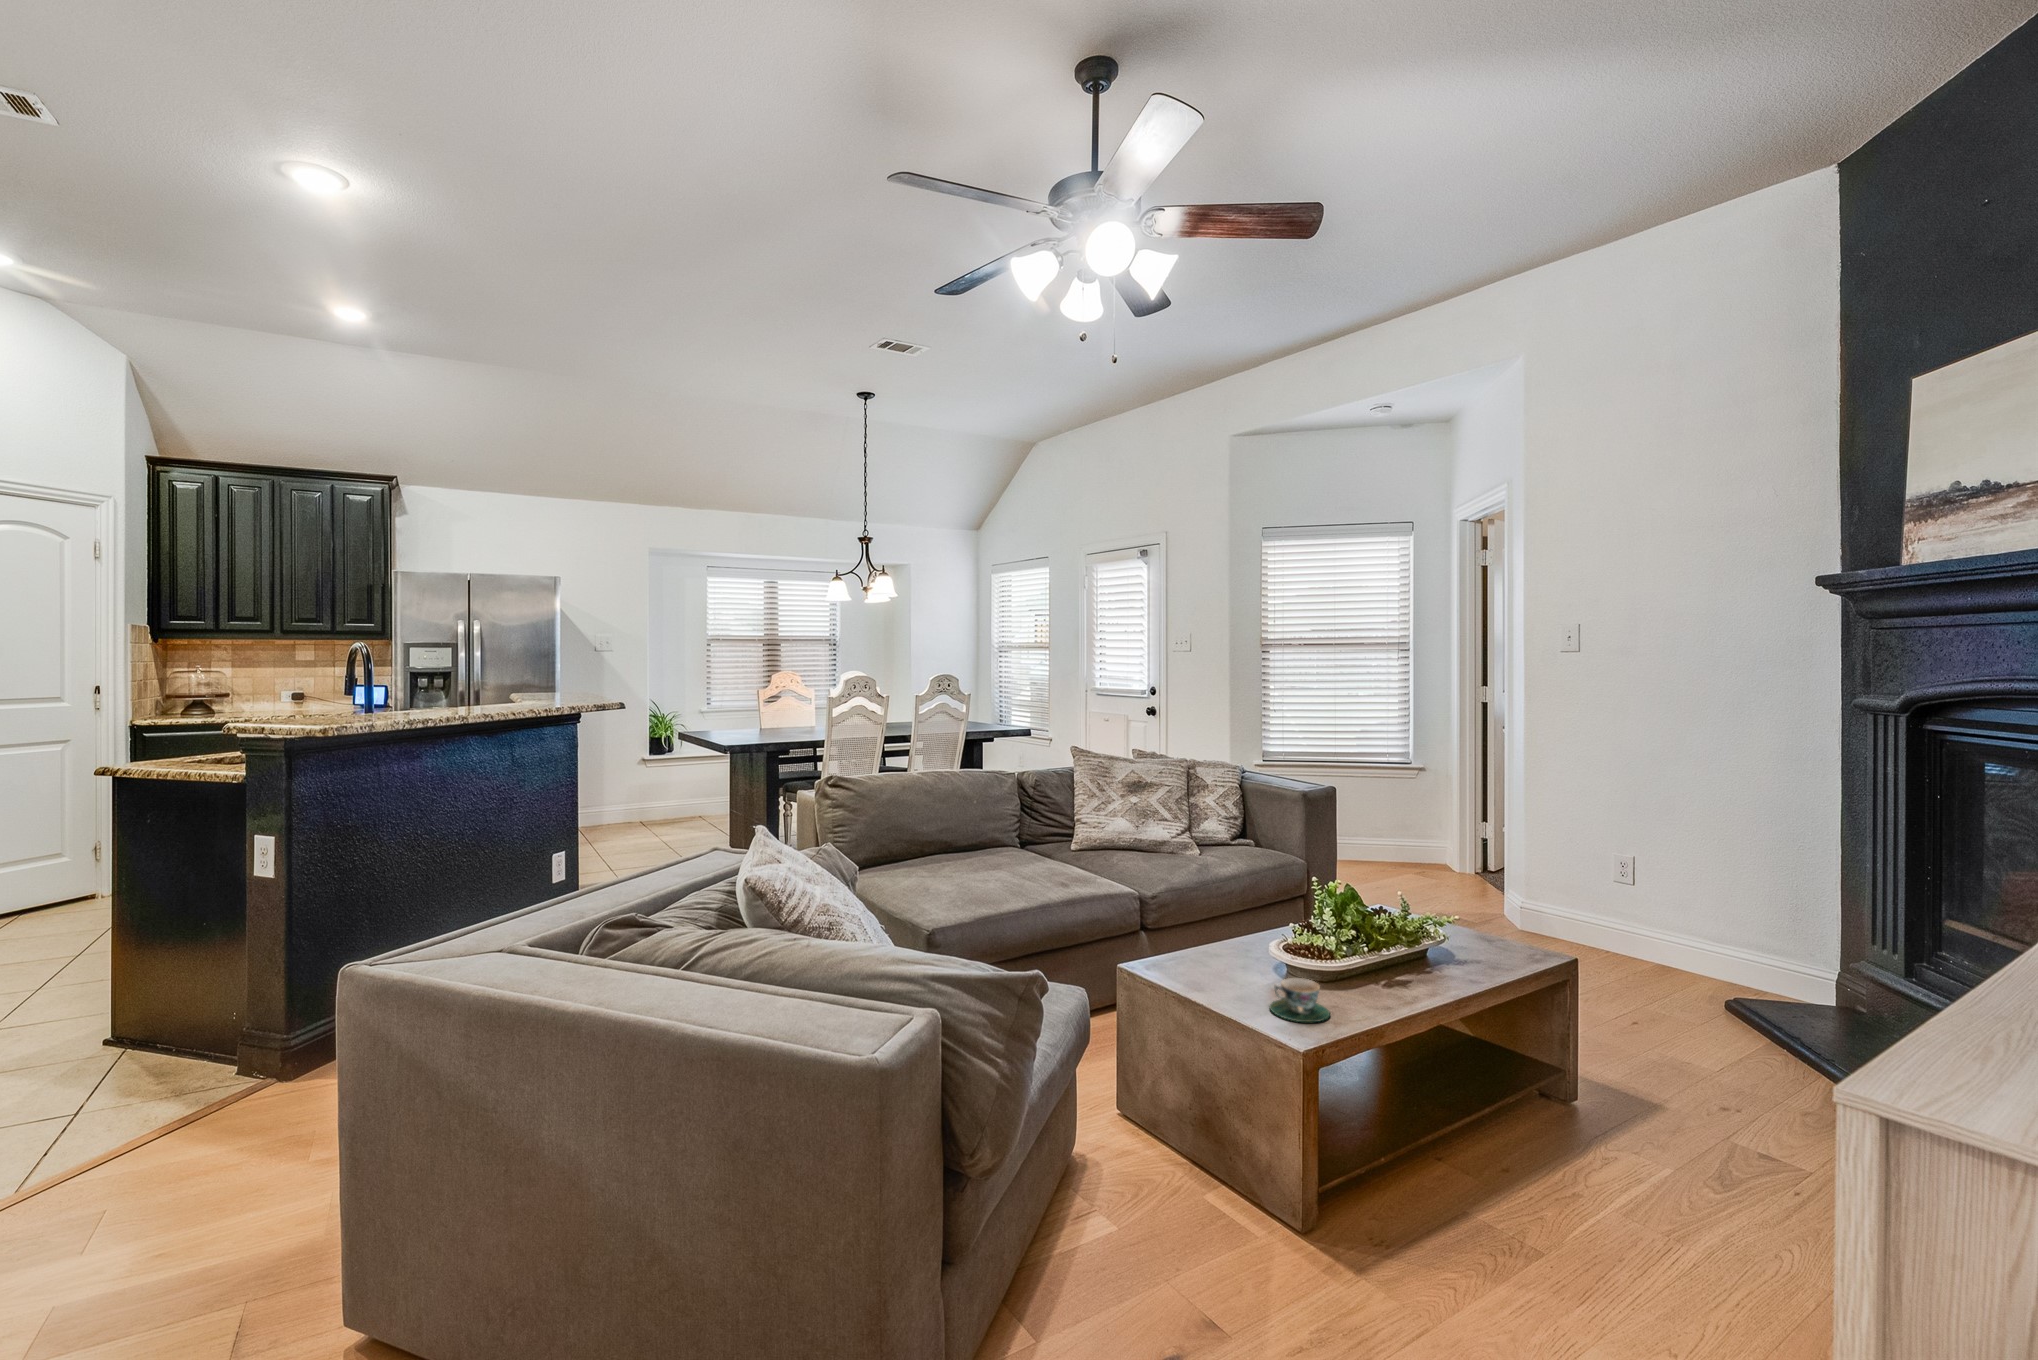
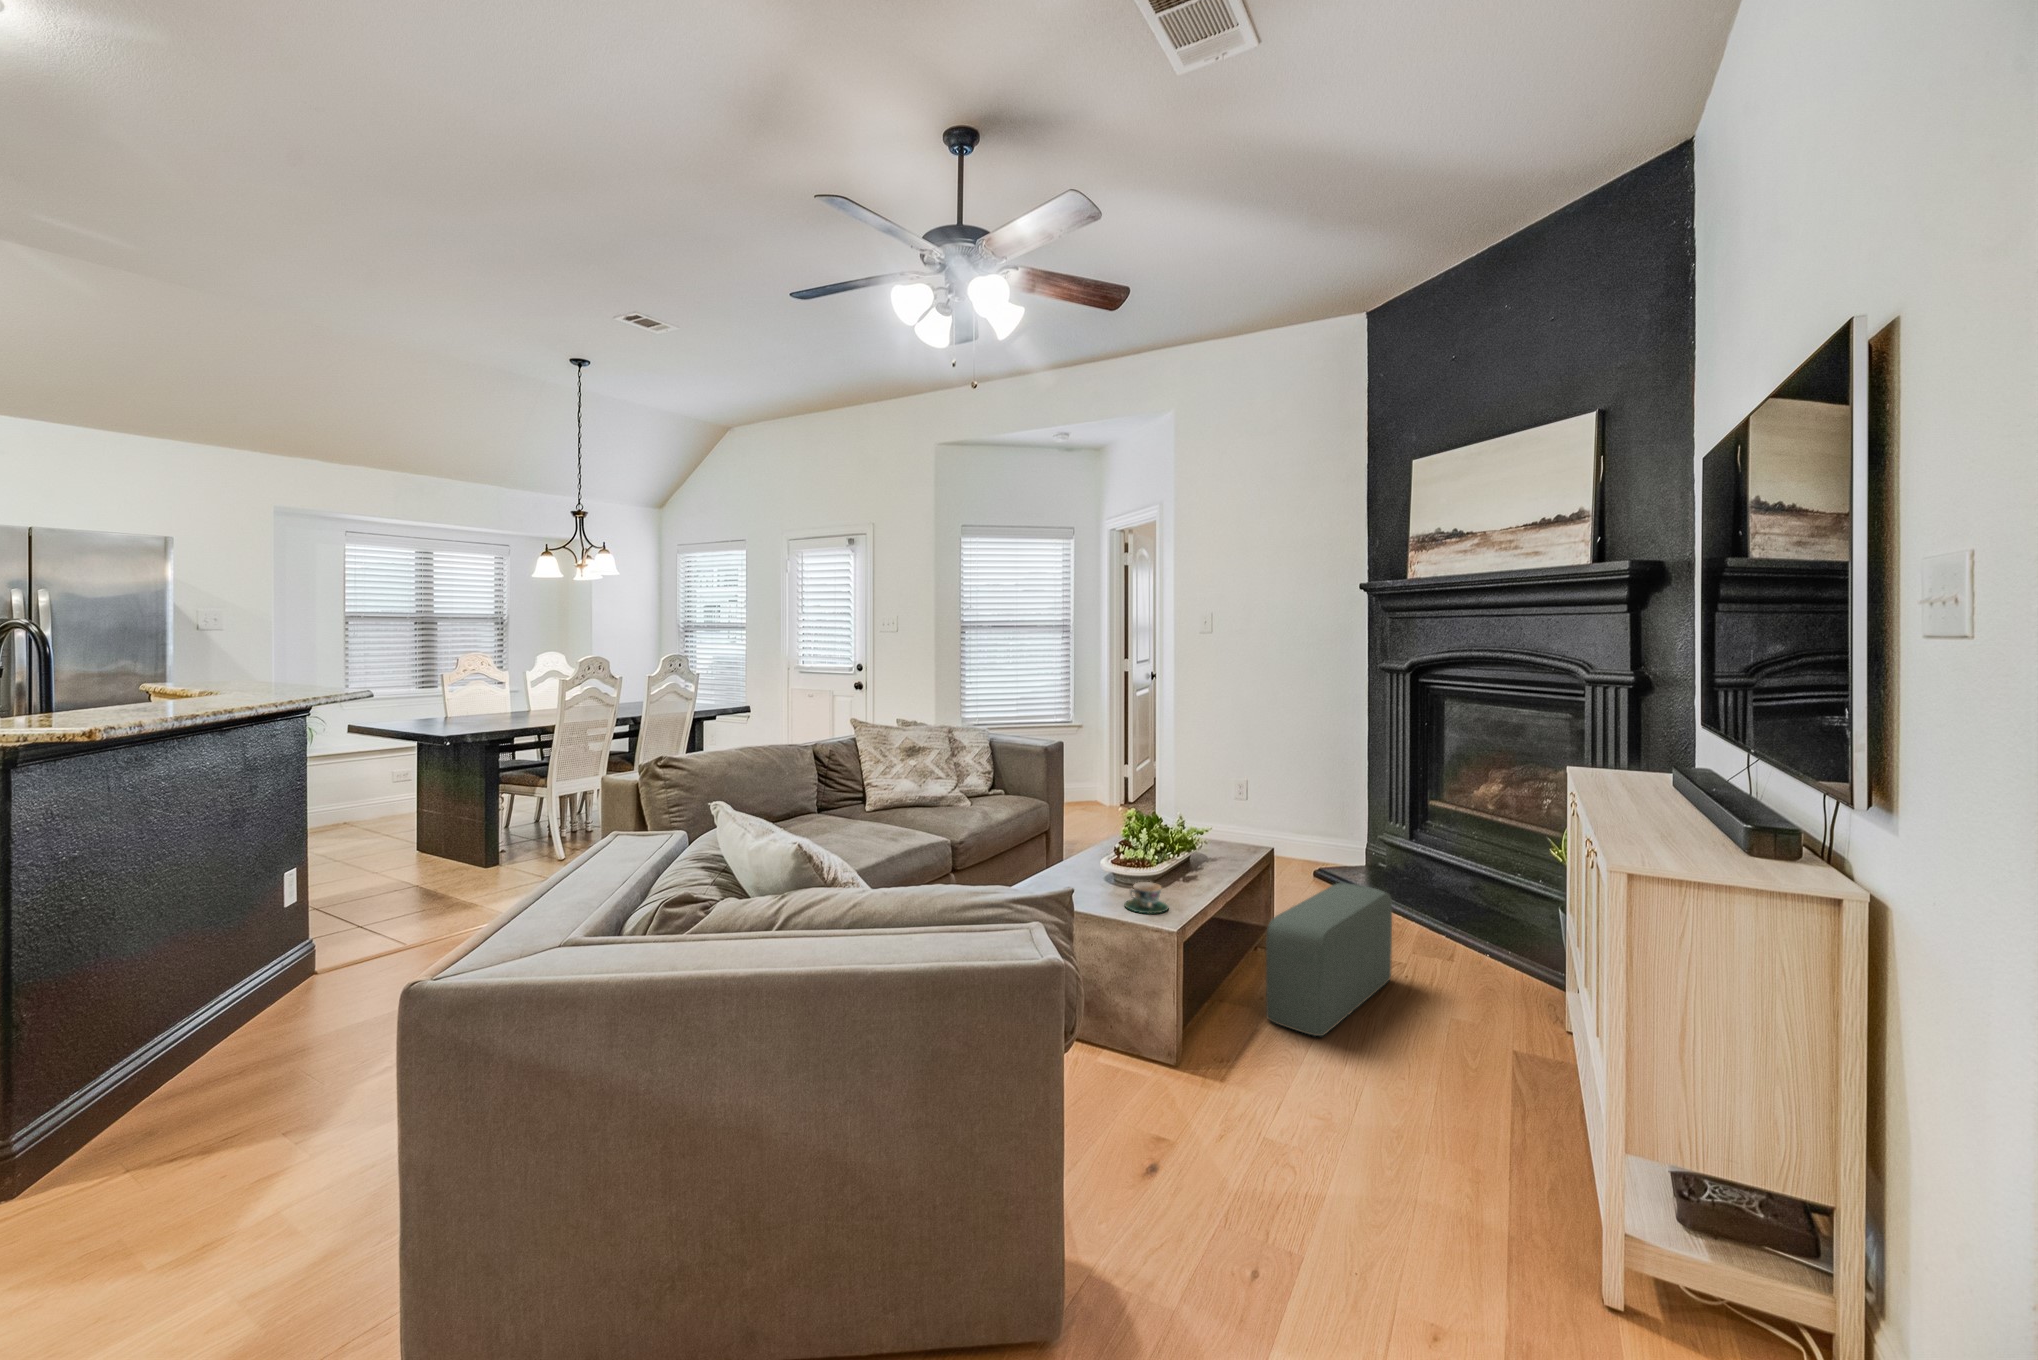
pouf: none [1498,1025,1772,1249] -> present [1266,883,1392,1036]

